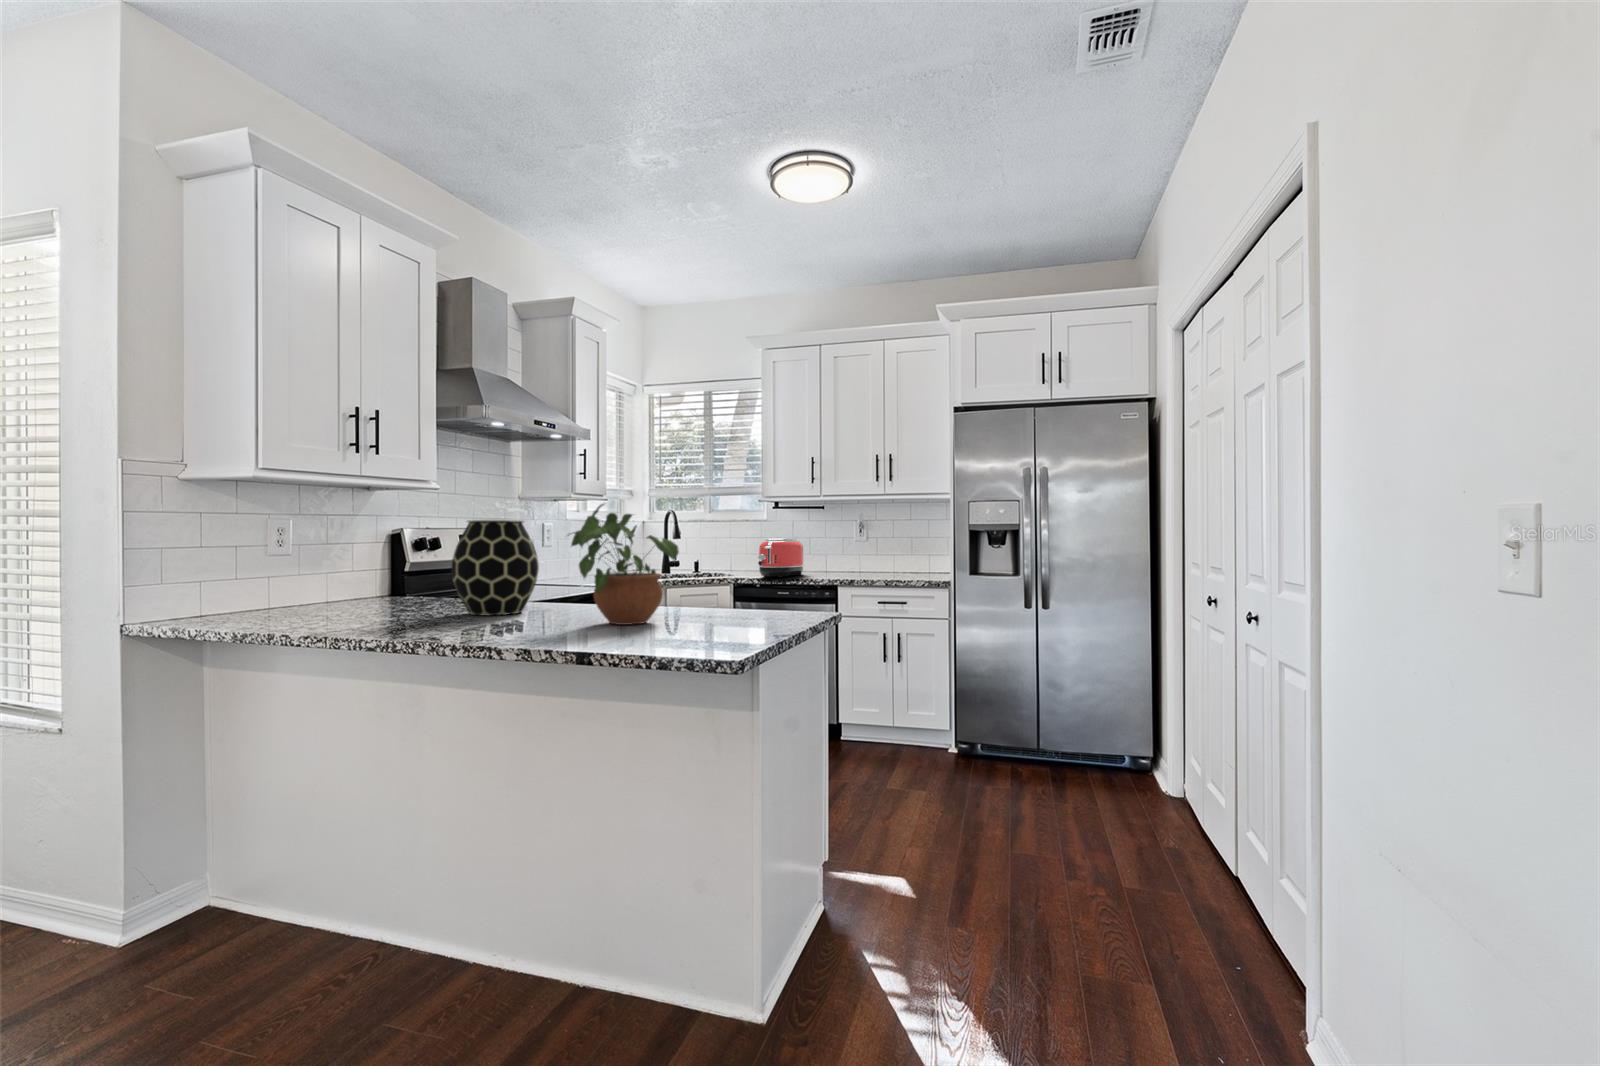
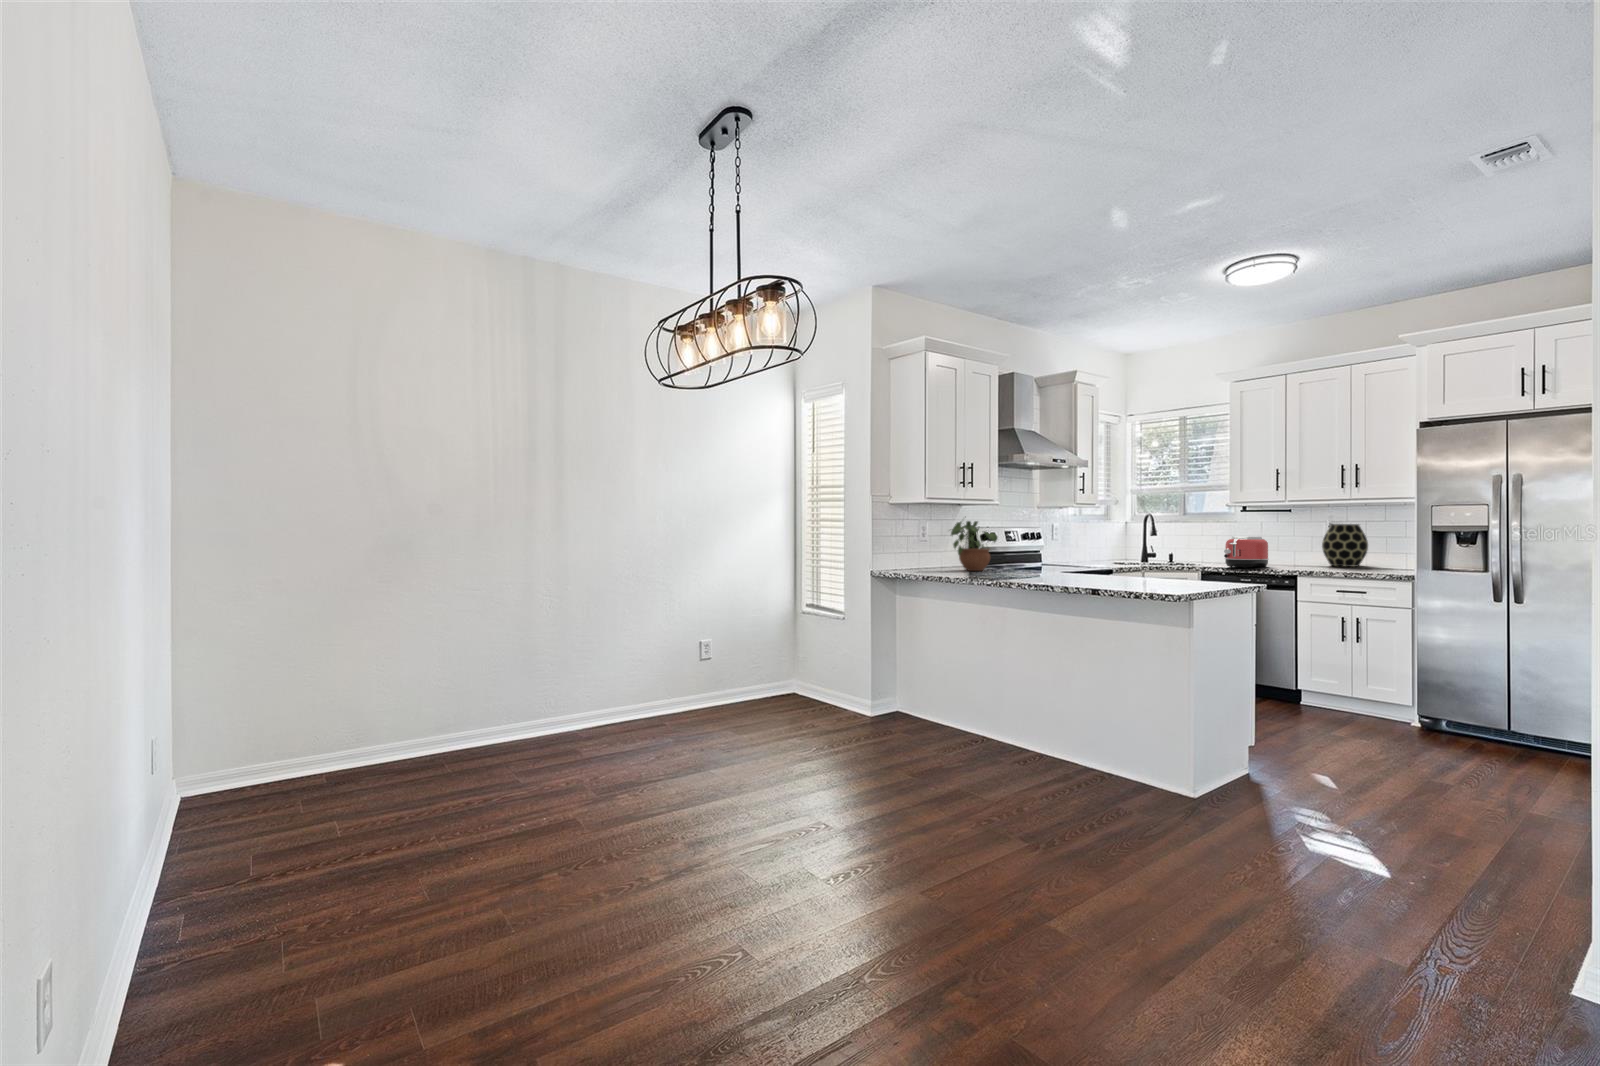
potted plant: present [568,504,679,625] -> present [951,521,998,571]
vase: present [451,520,539,615] -> present [1322,524,1368,567]

